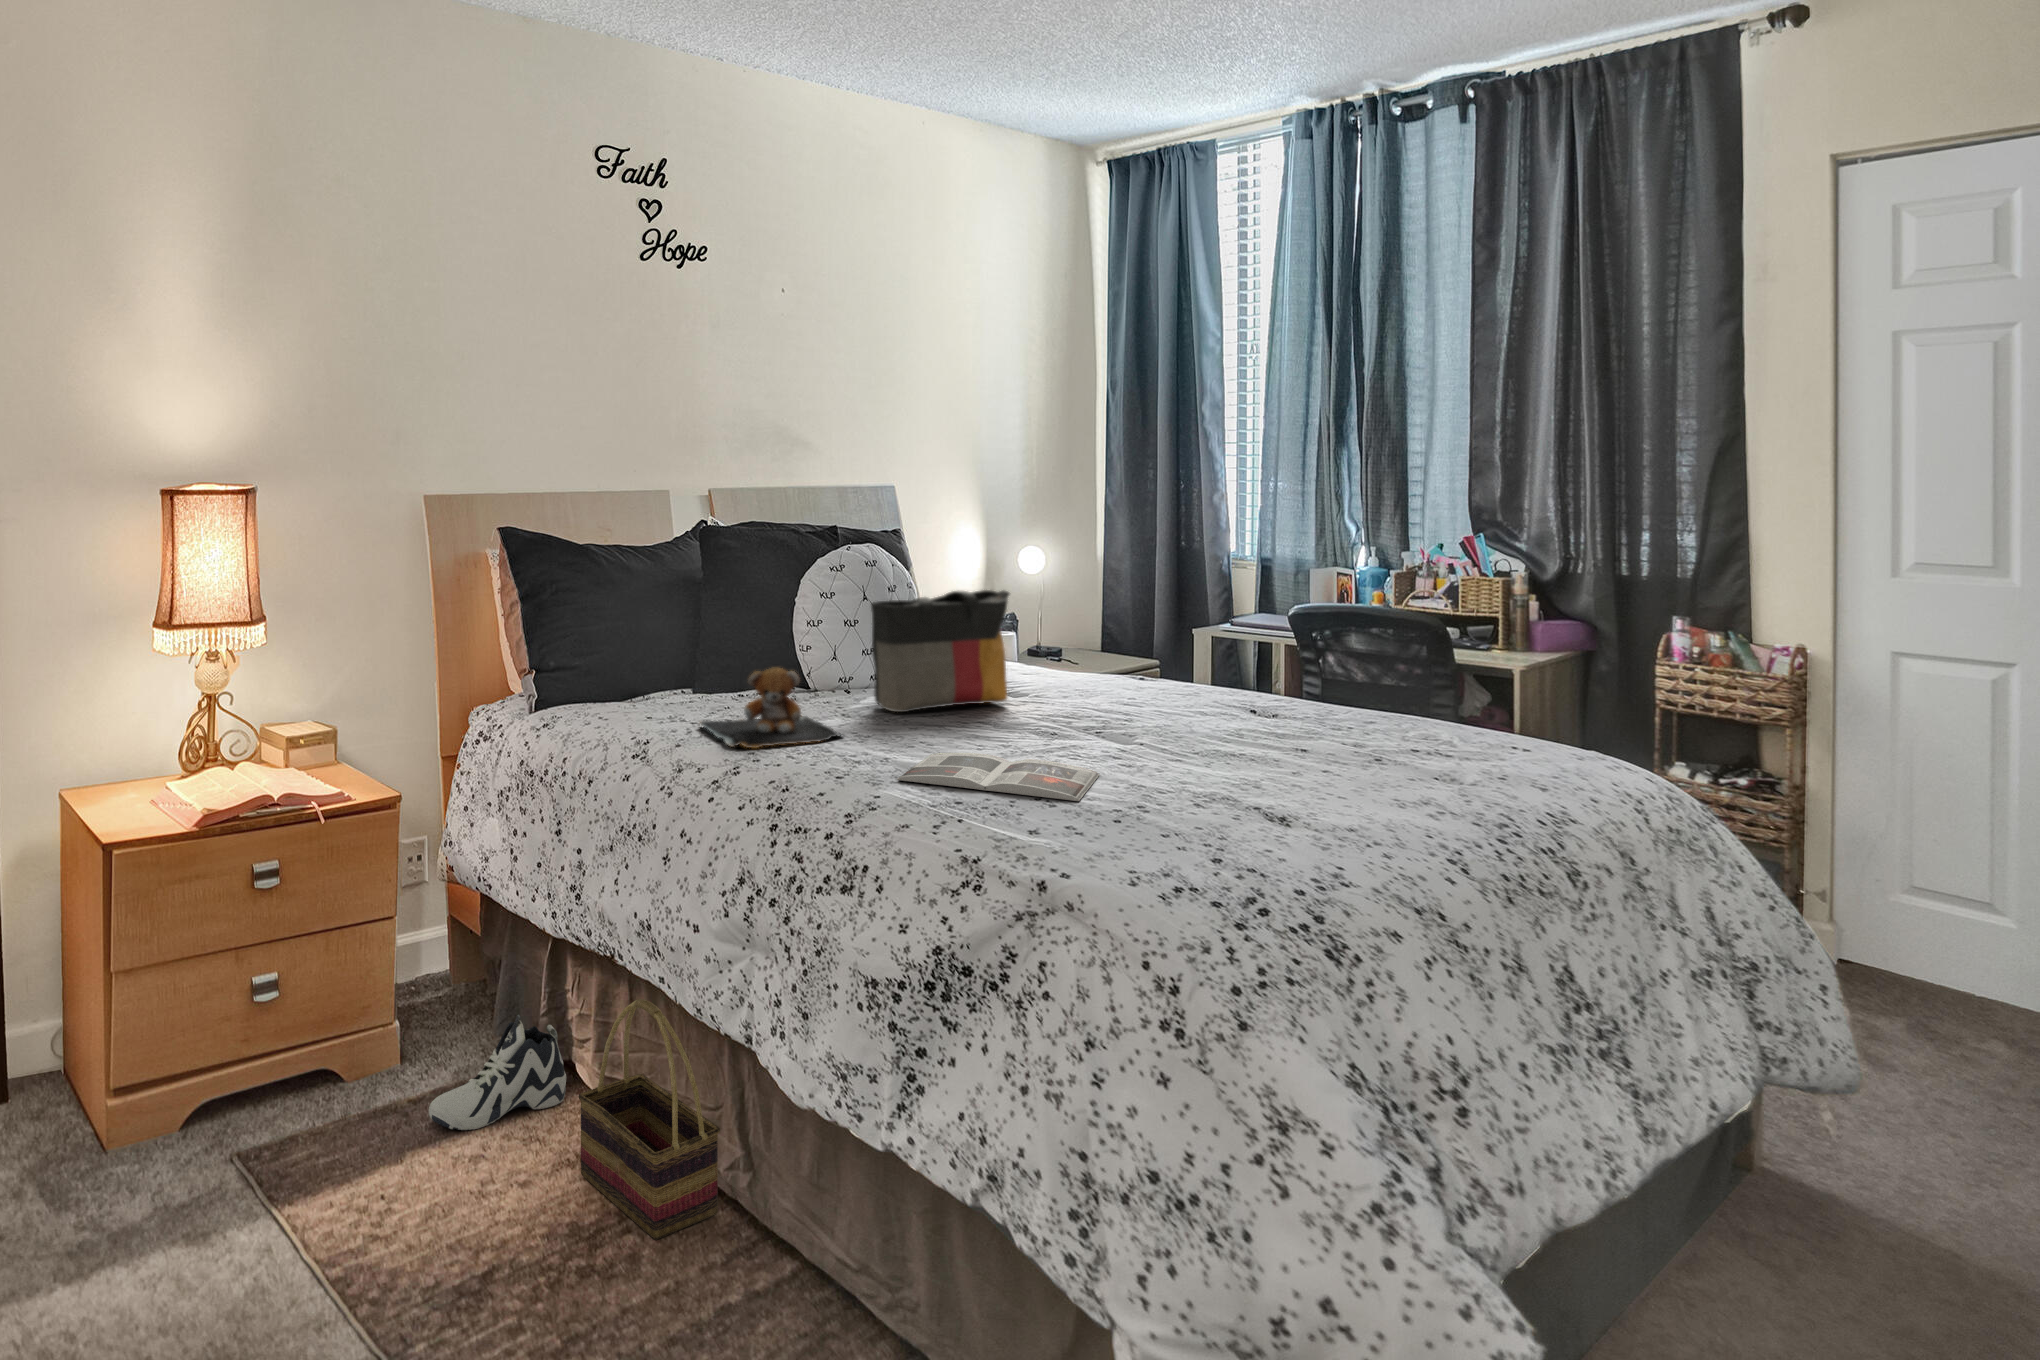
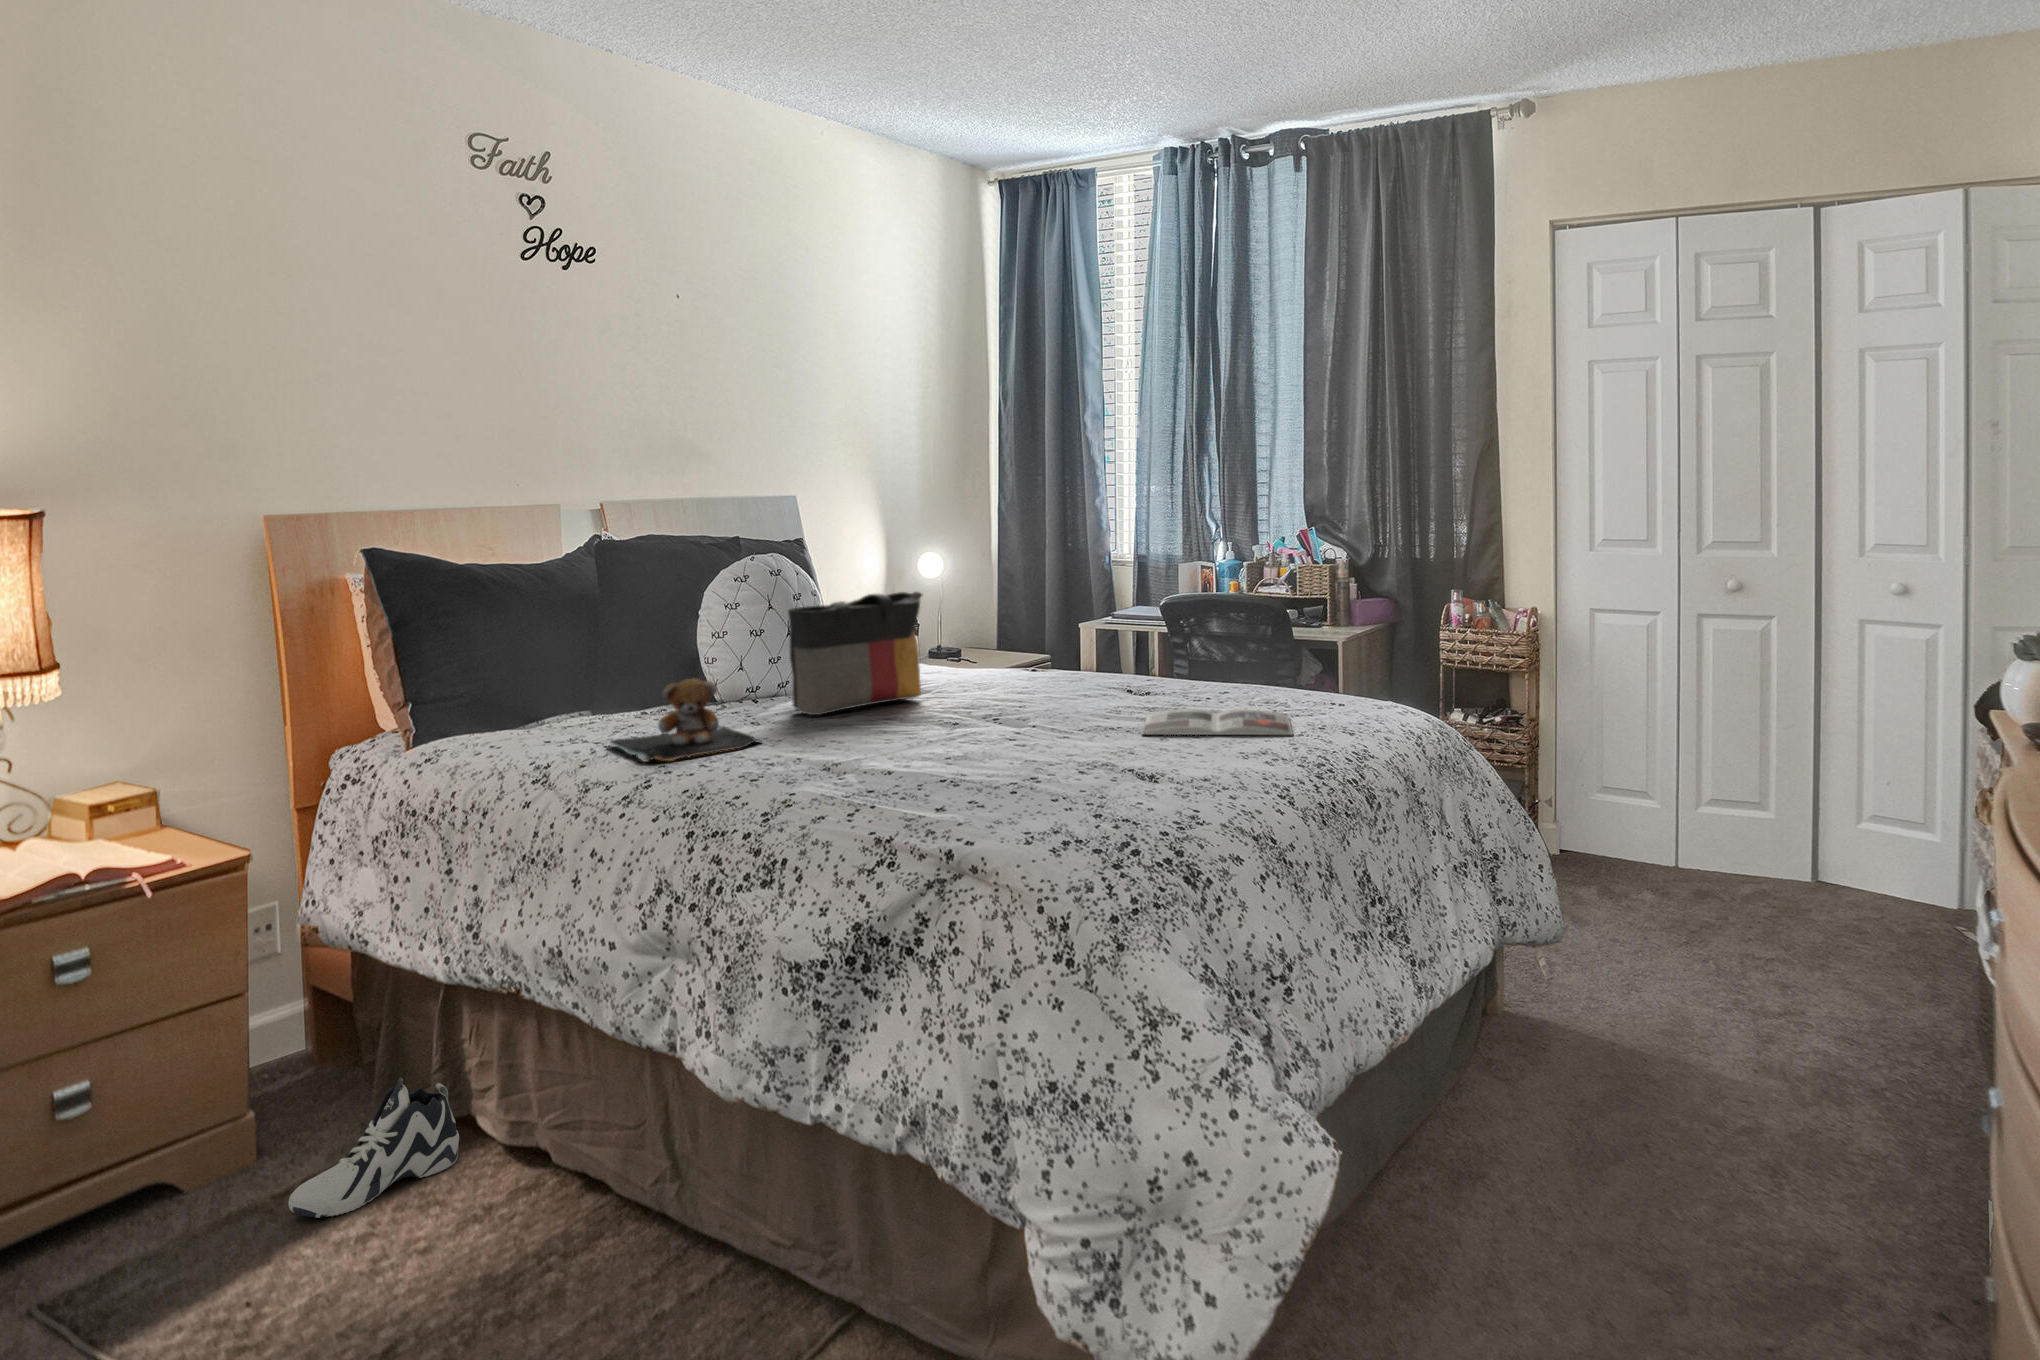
magazine: present [897,753,1099,801] -> present [1142,709,1293,735]
basket: present [578,999,720,1240] -> none [477,1032,639,1276]

